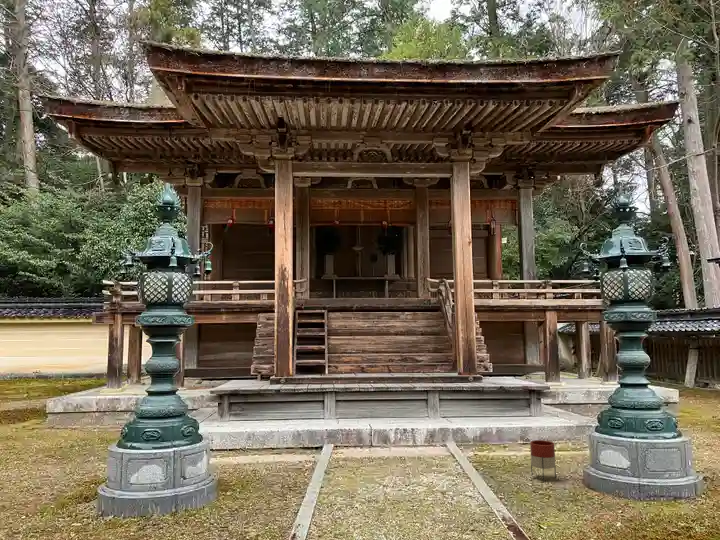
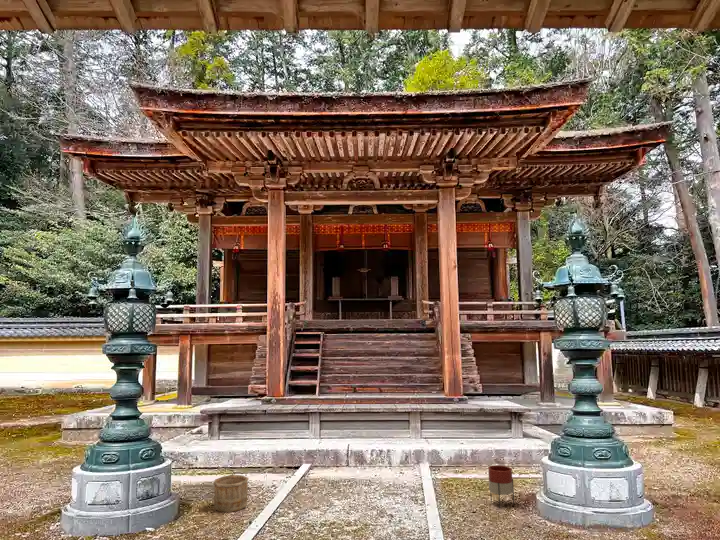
wooden bucket: none [252,454,287,492] -> present [213,475,248,512]

